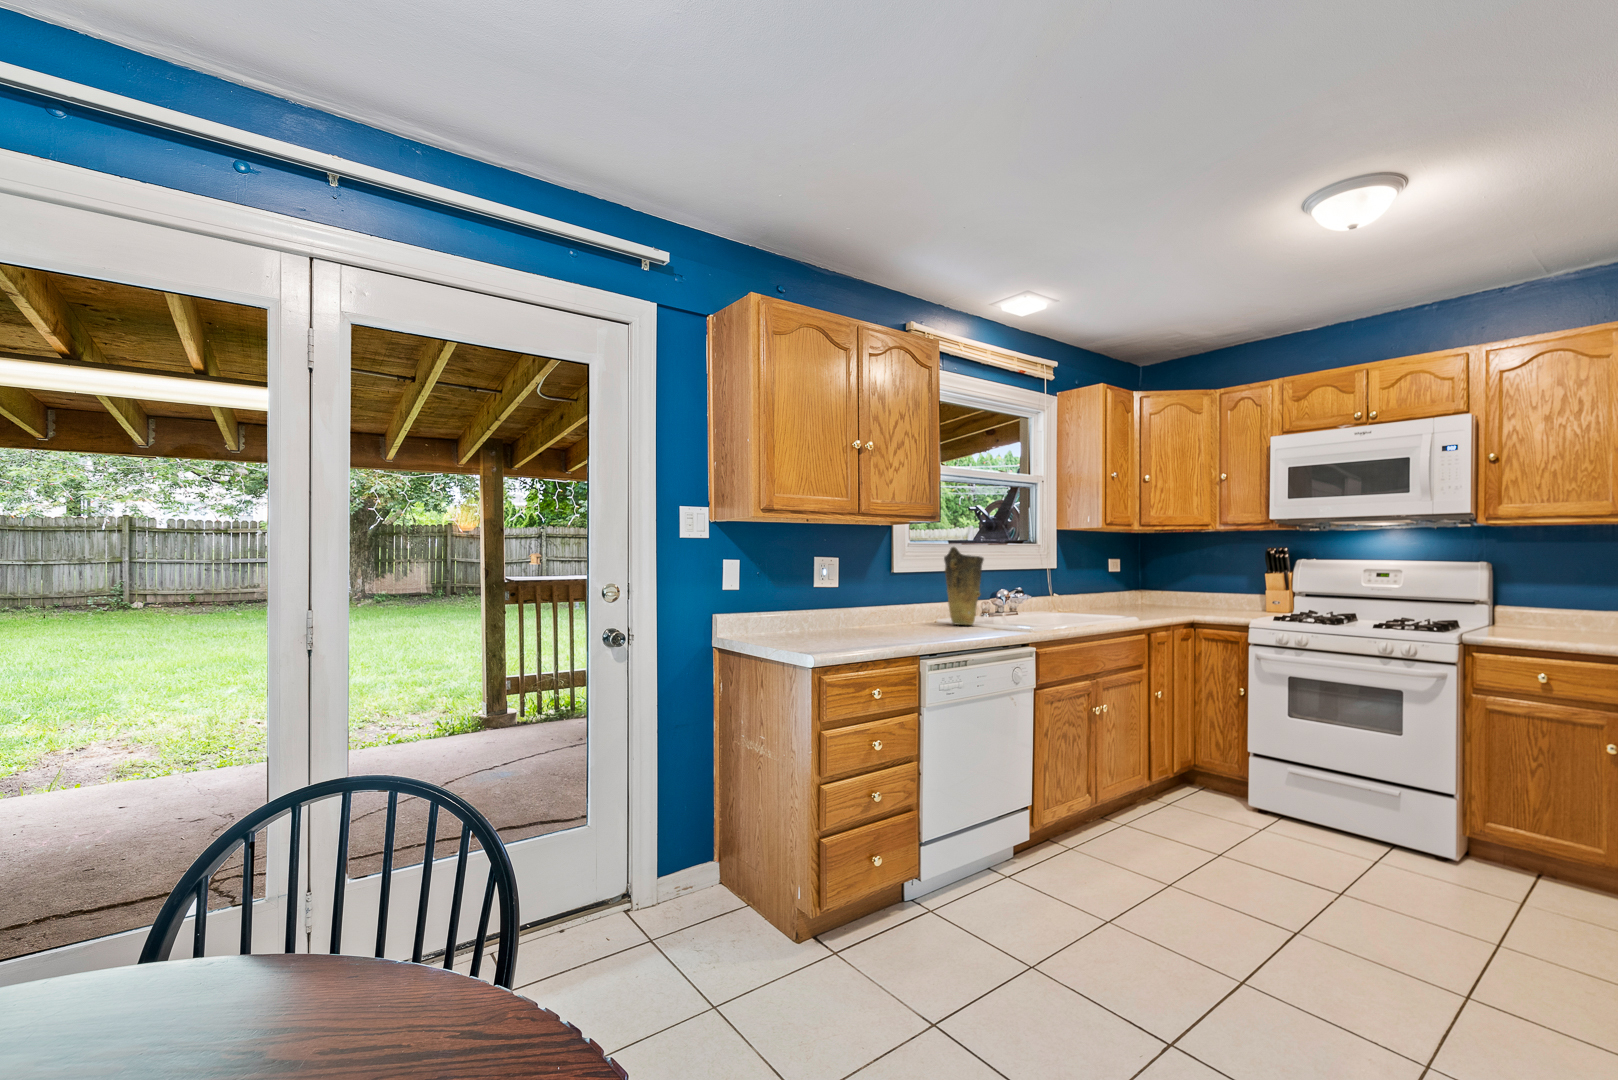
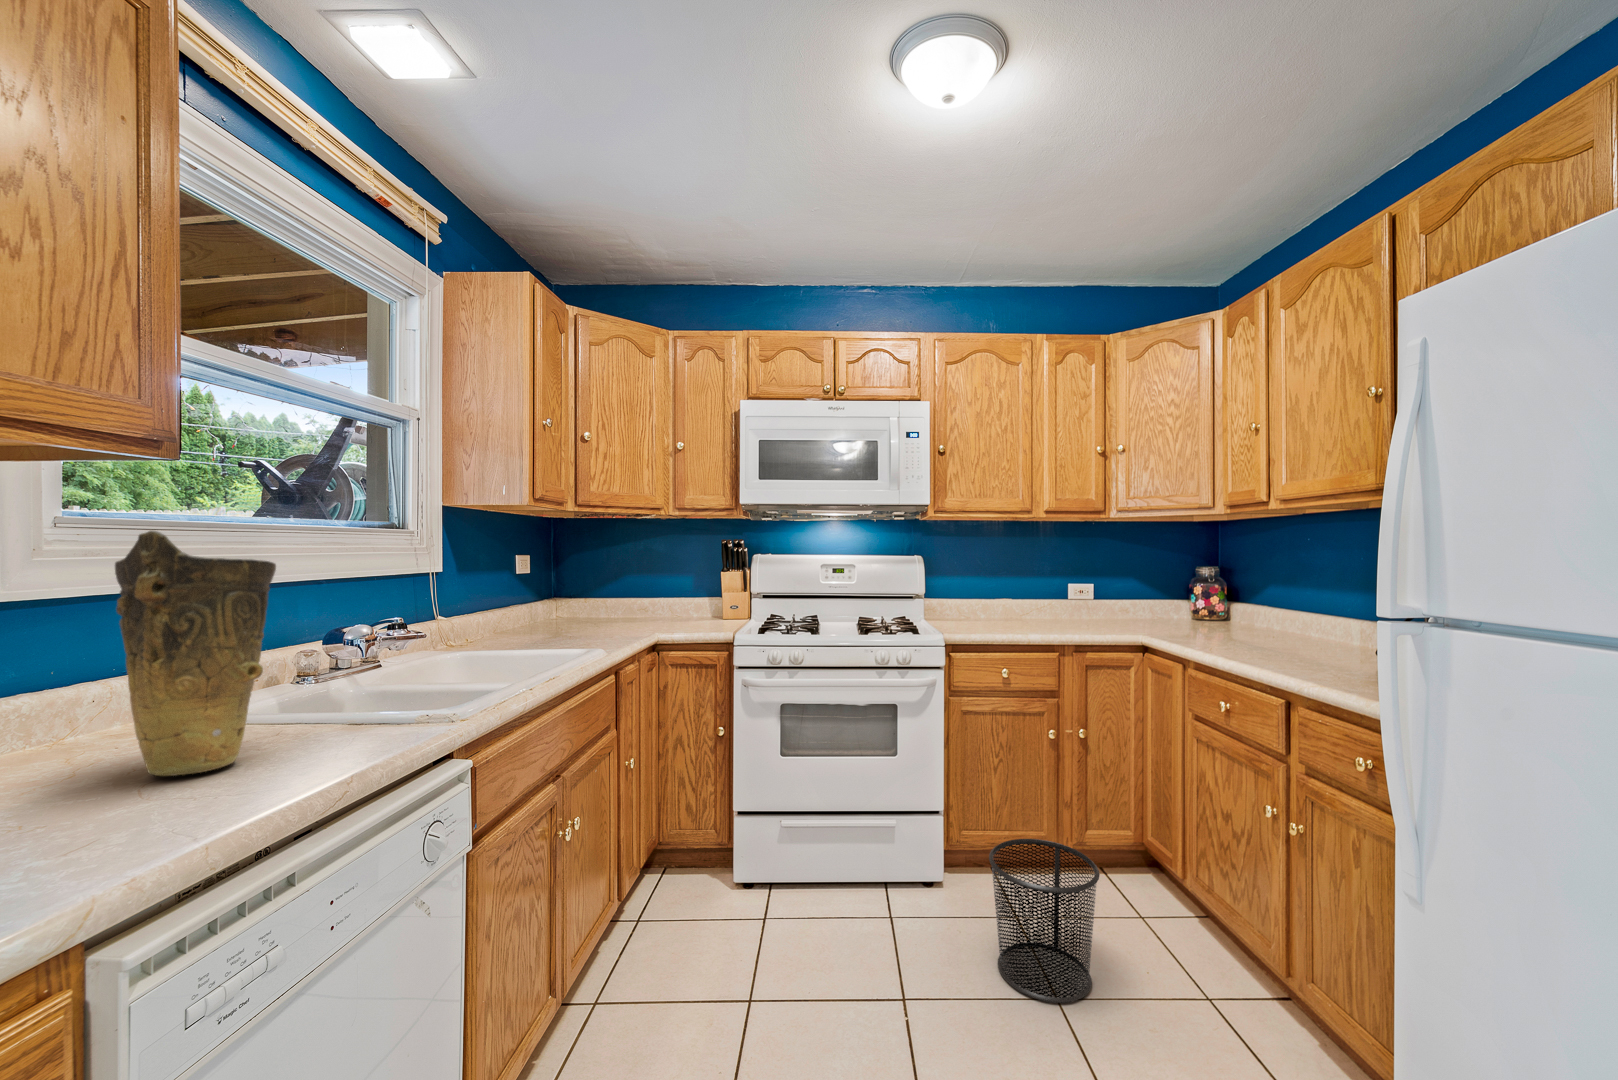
waste bin: none [1434,804,1553,929] -> present [989,839,1100,1003]

